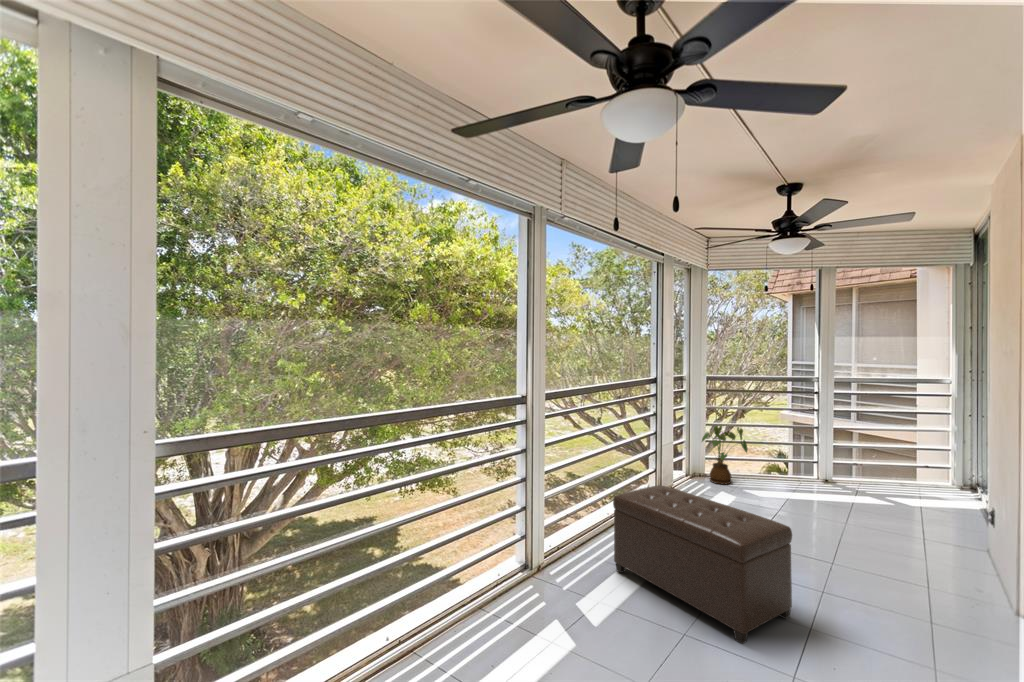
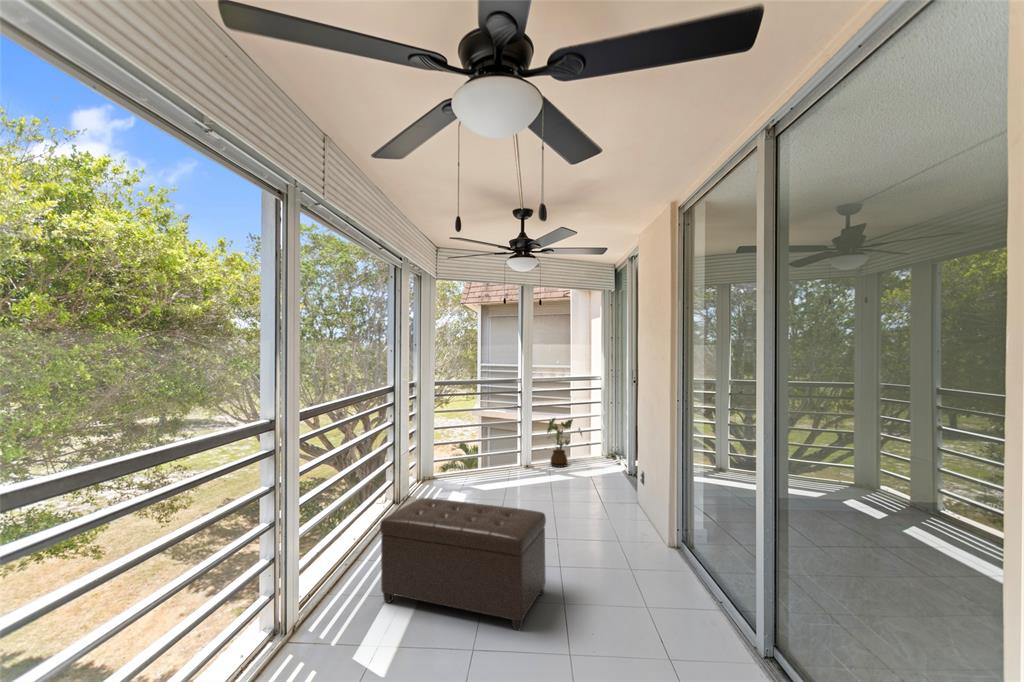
house plant: present [702,425,748,484] -> present [547,418,582,467]

